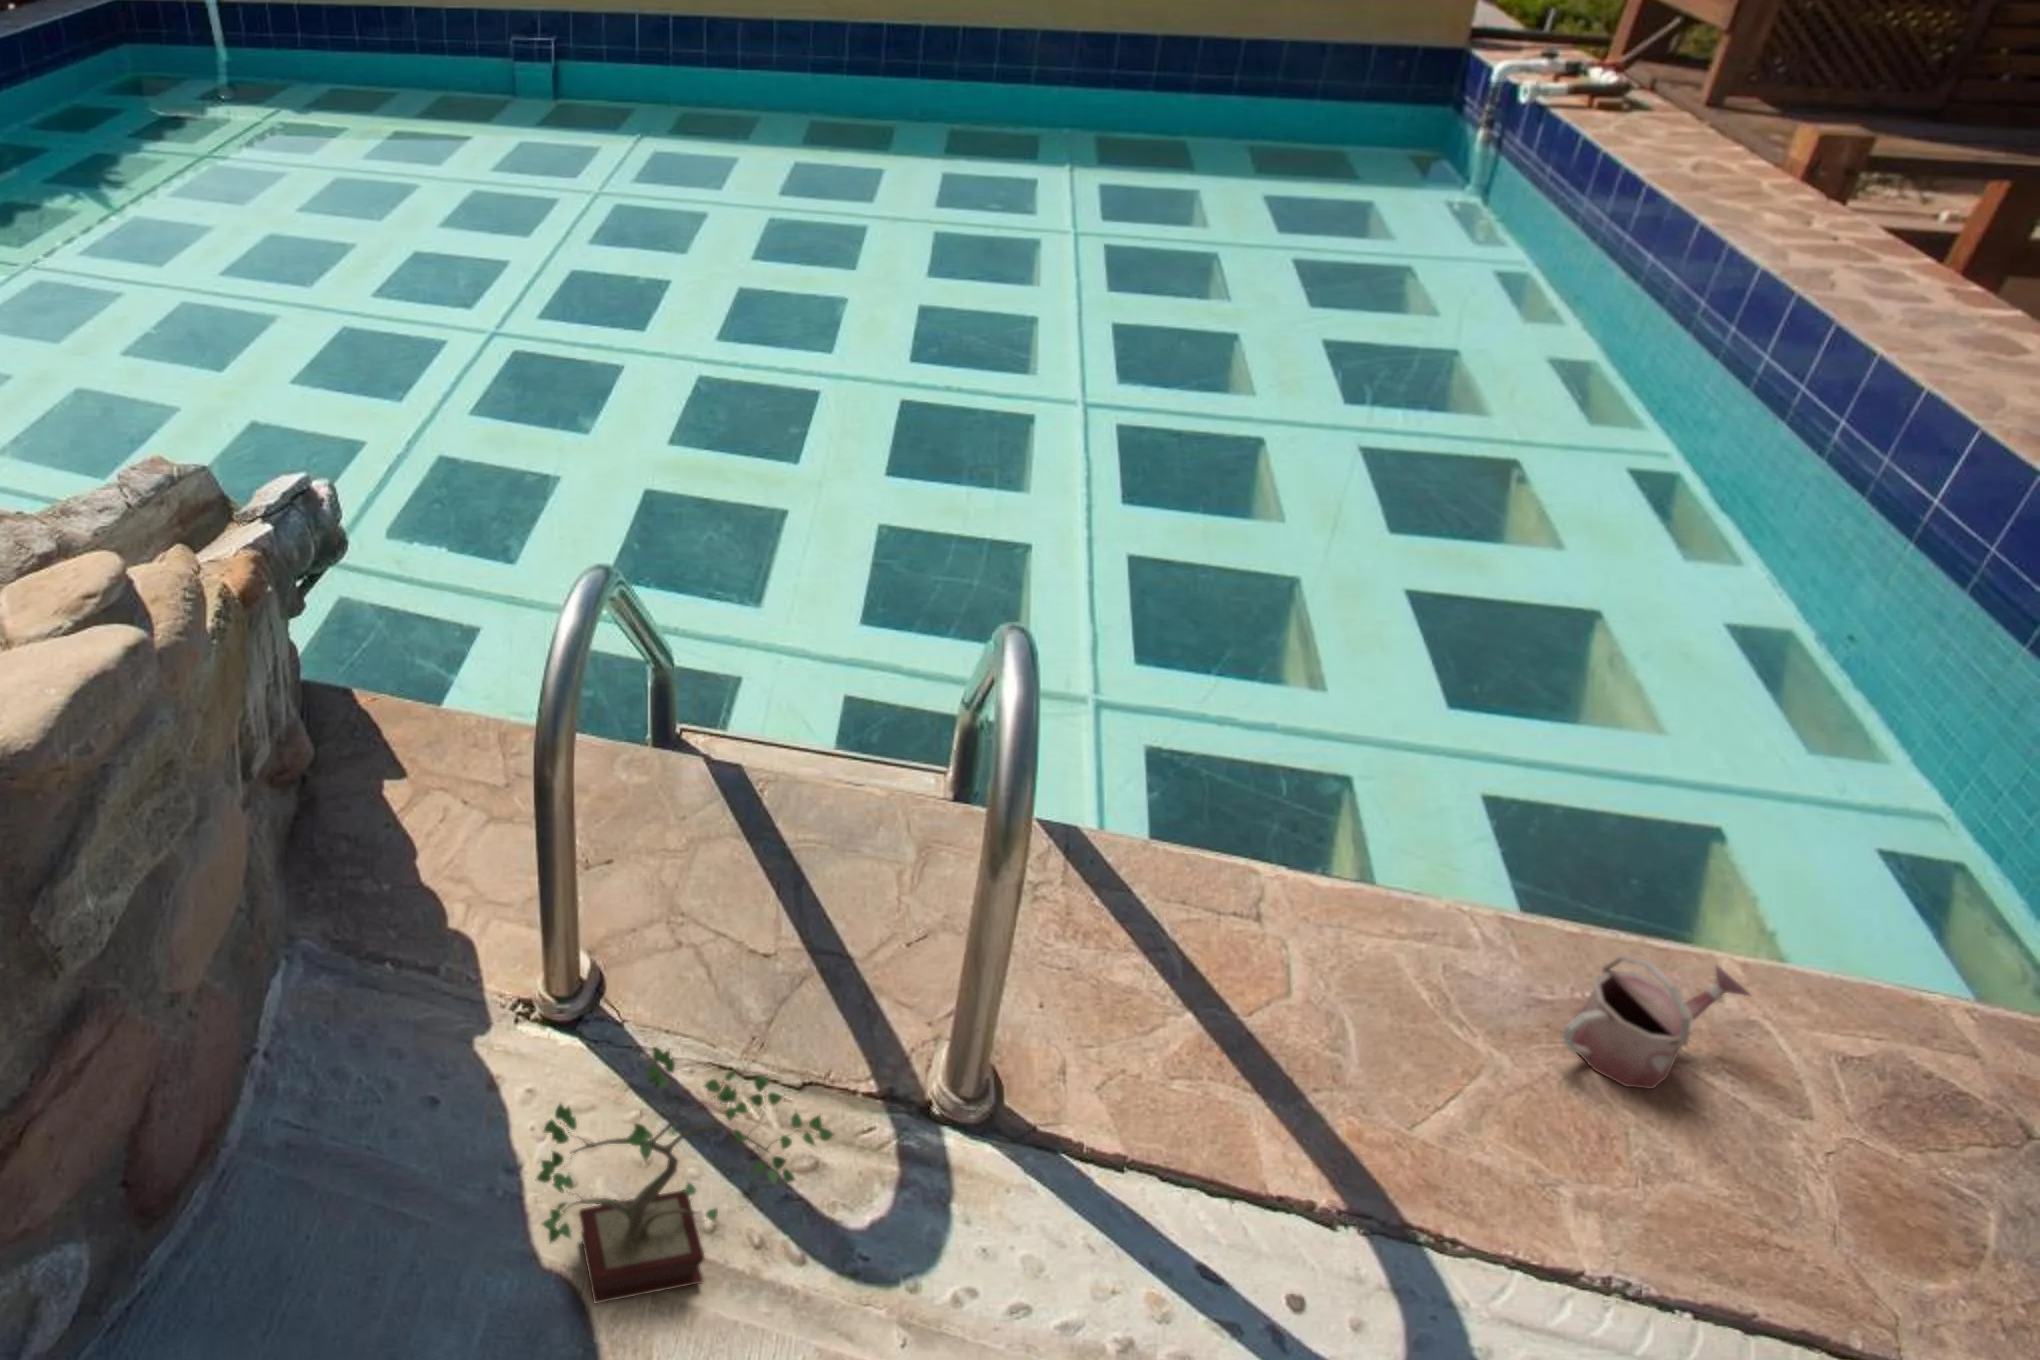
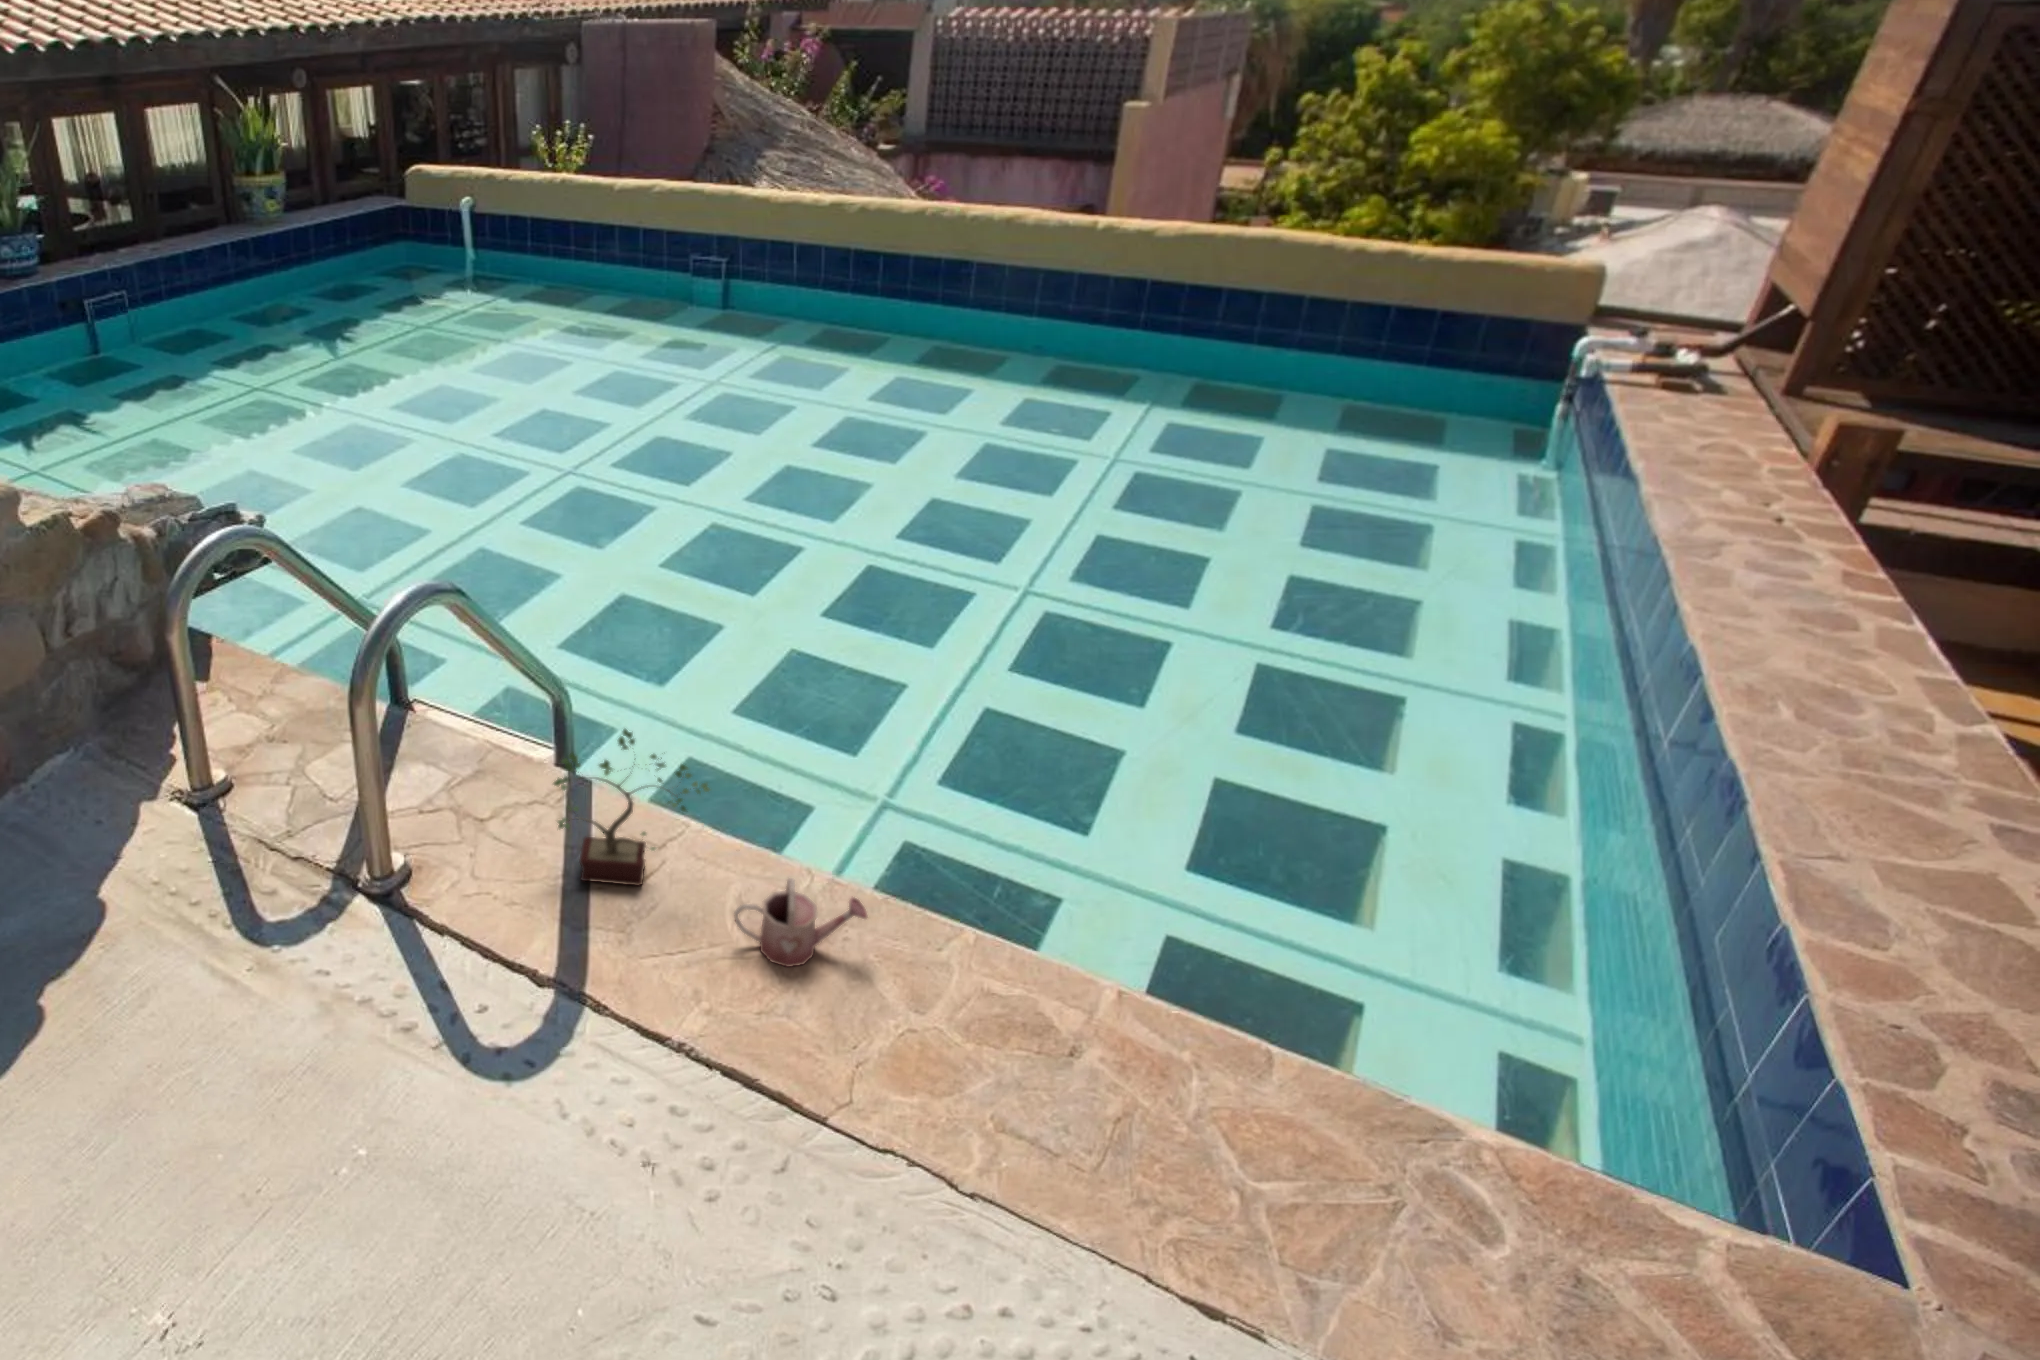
potted plant: present [535,1047,834,1303] -> present [553,729,710,885]

